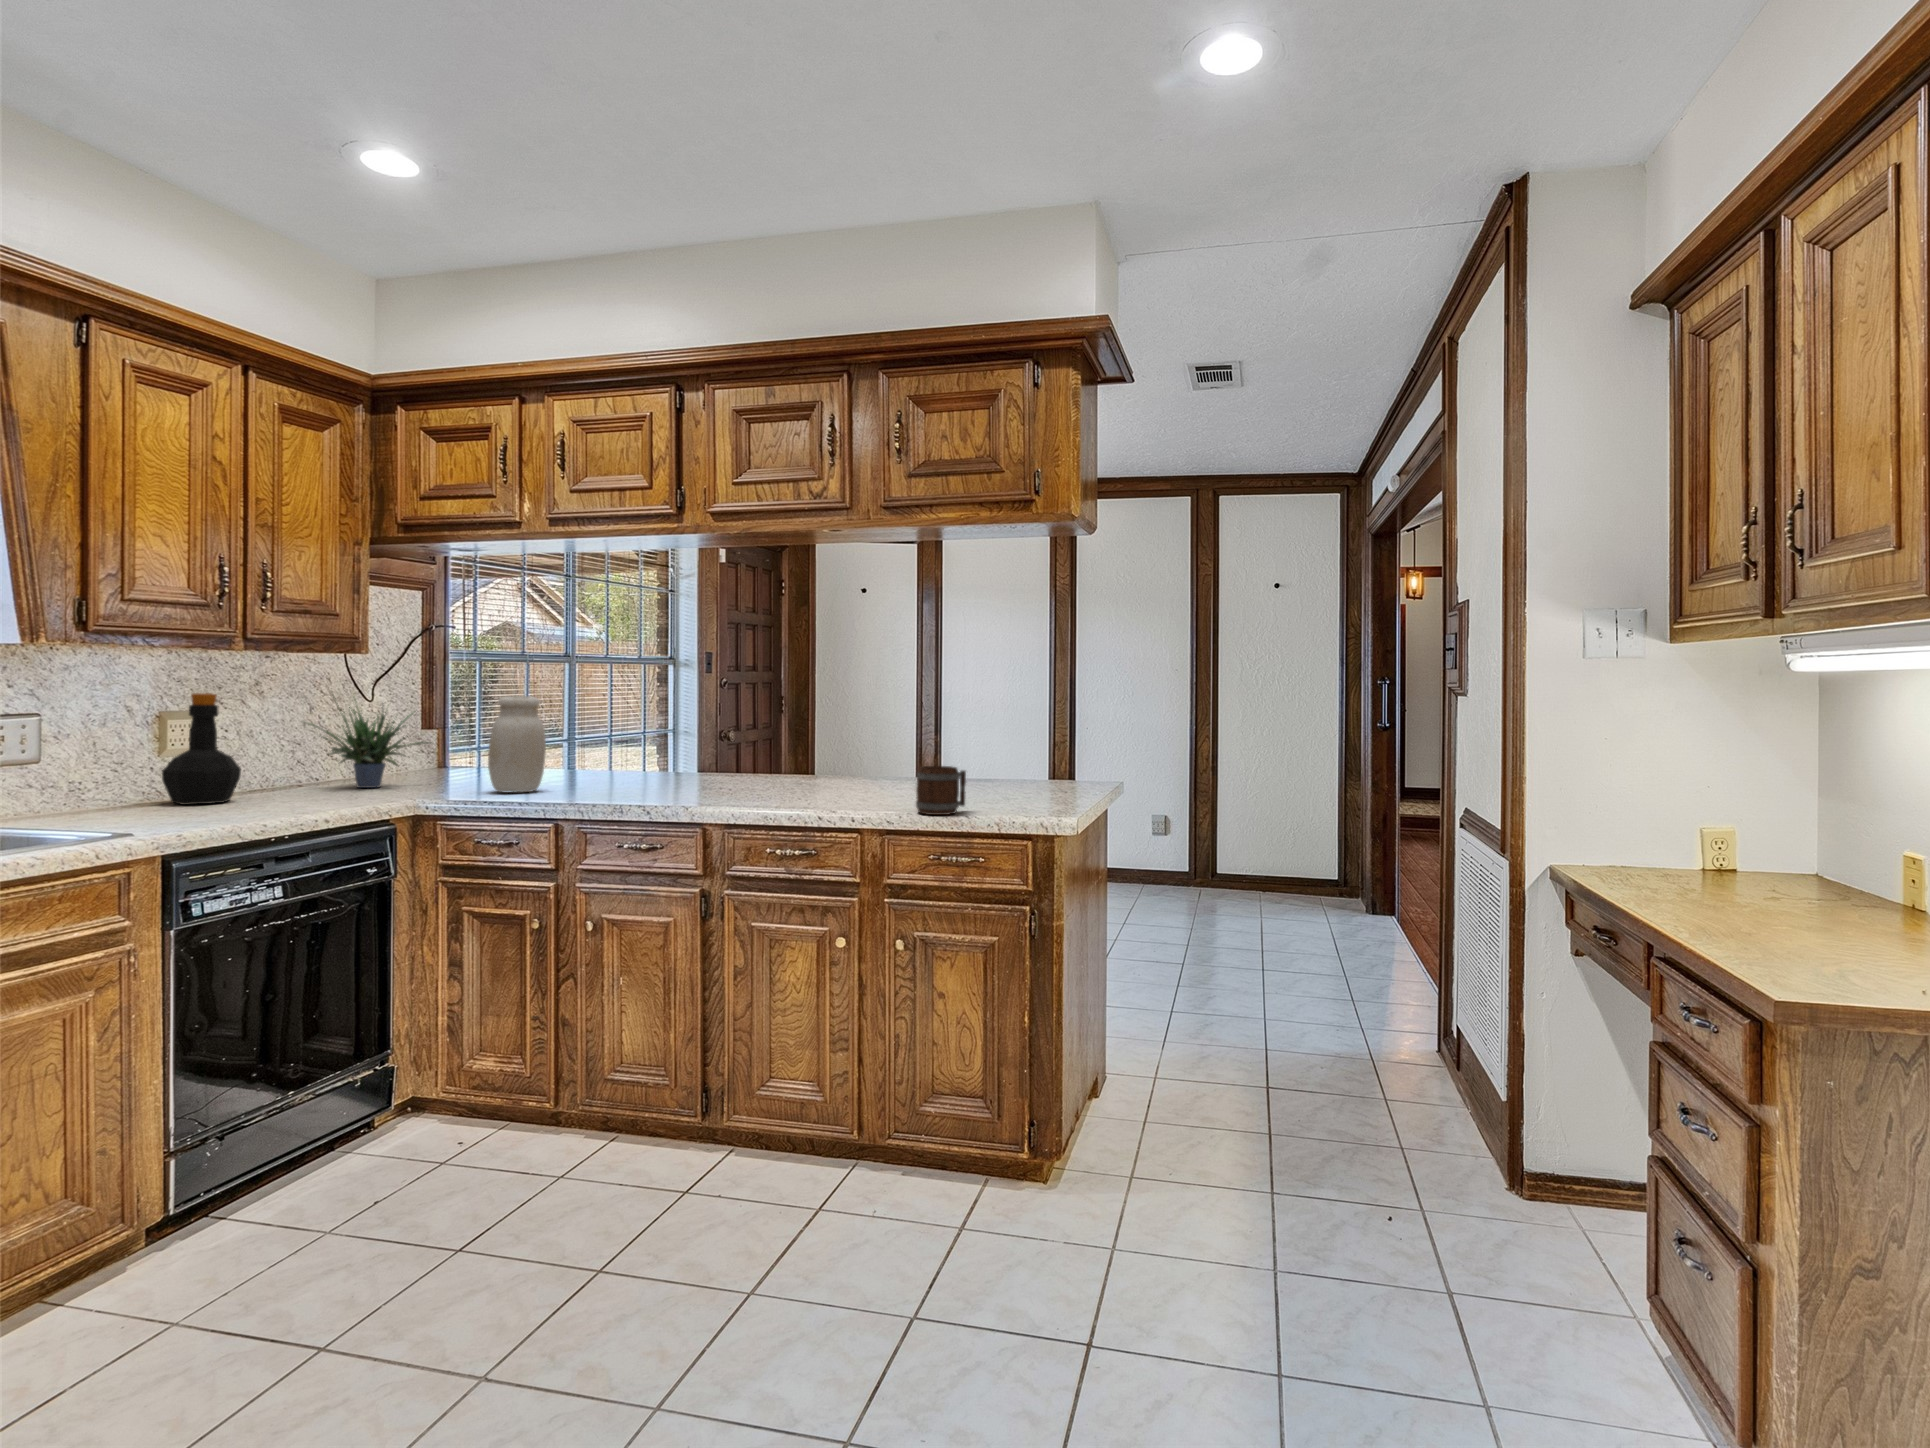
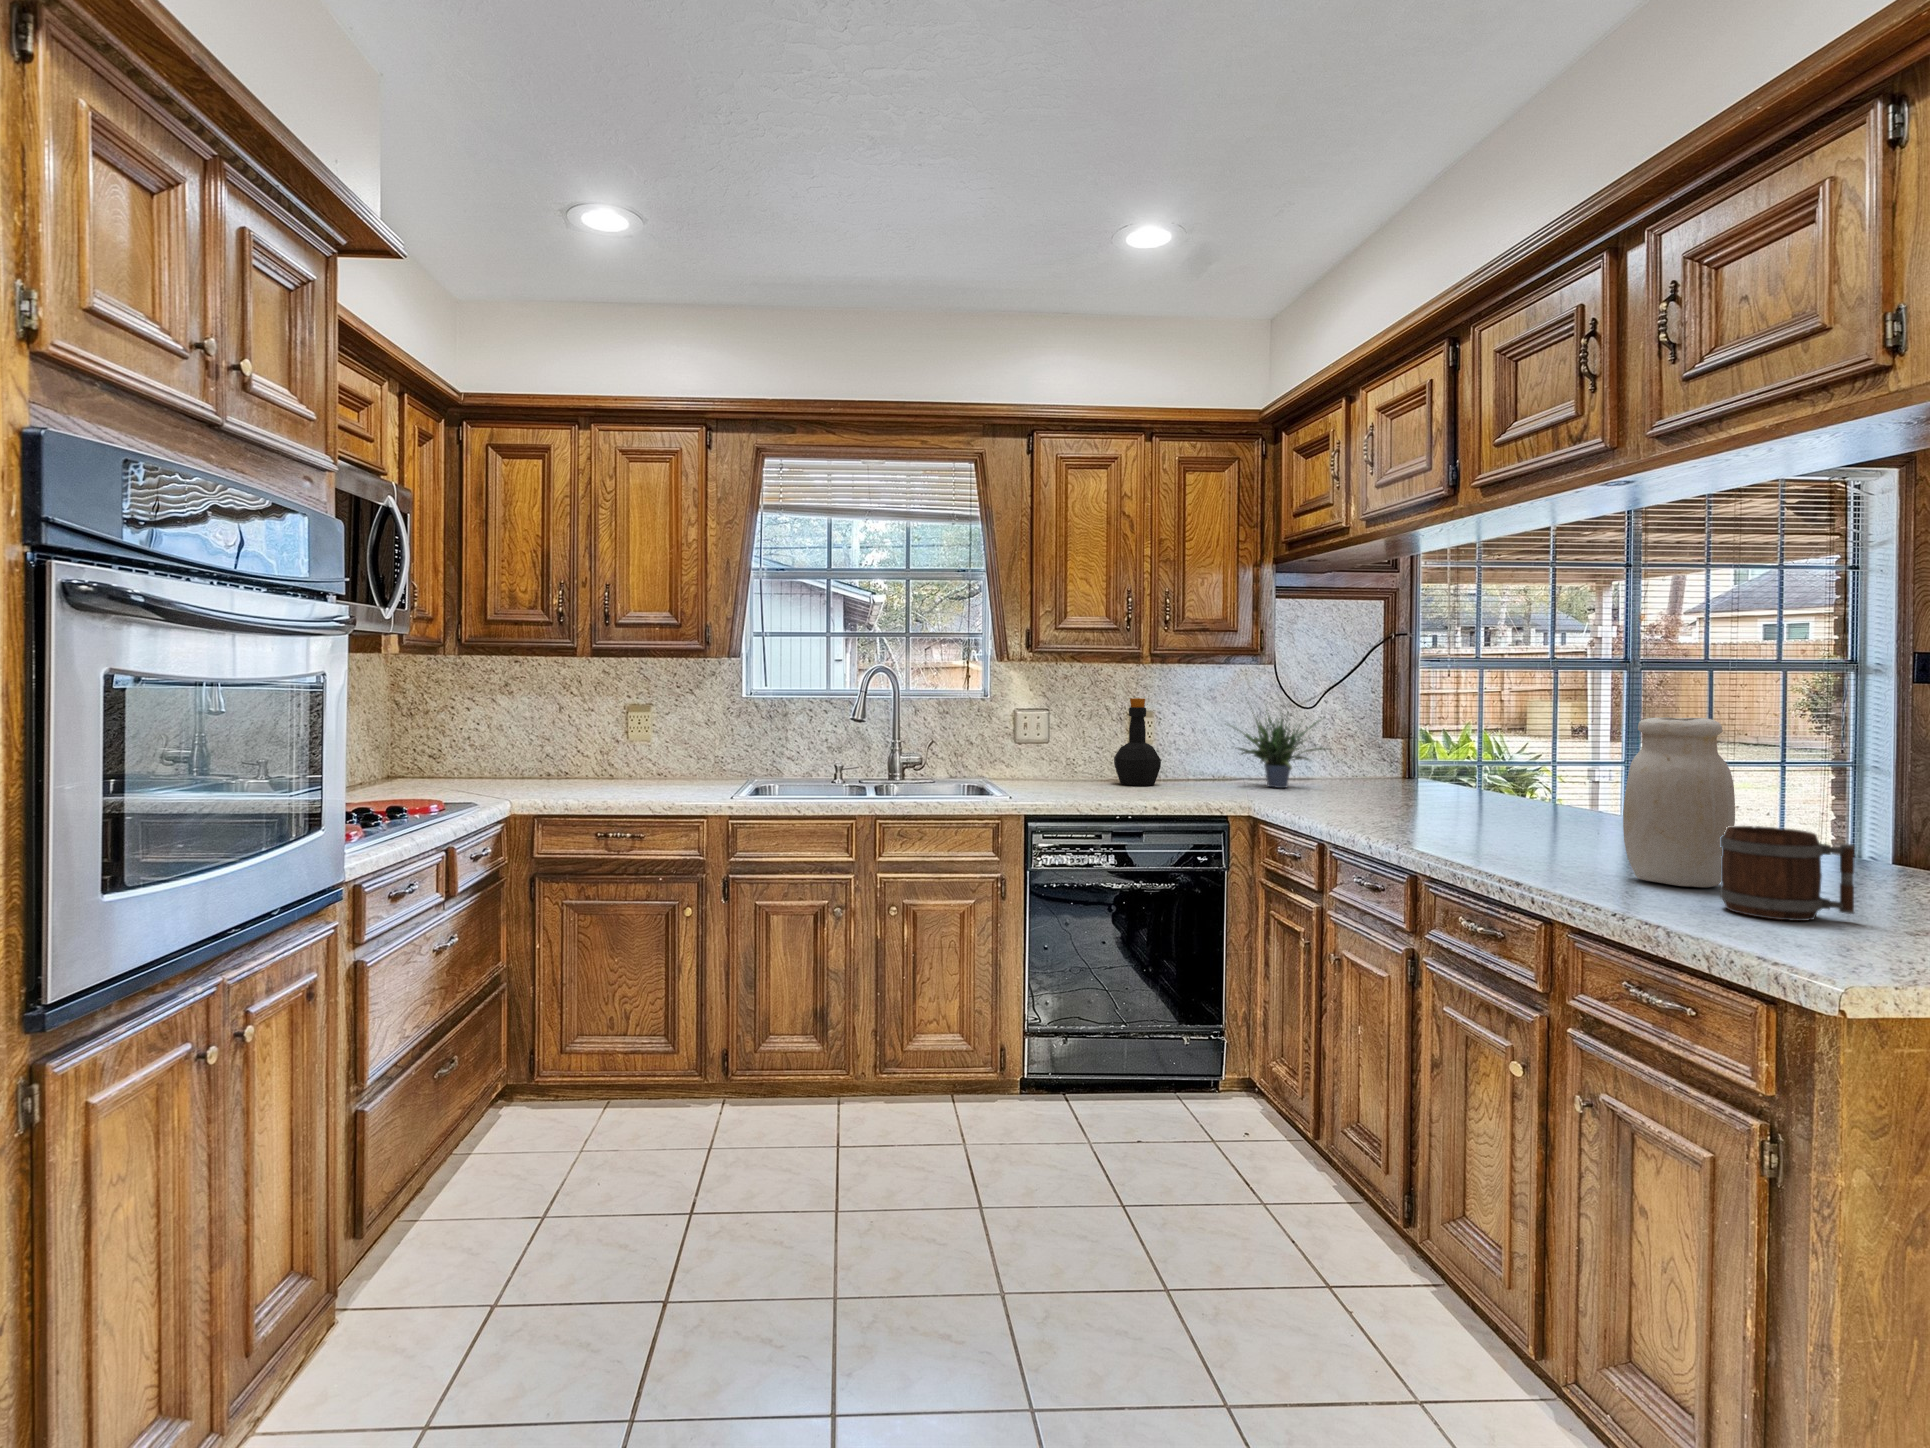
jar: present [488,696,546,793] -> present [1623,717,1735,887]

